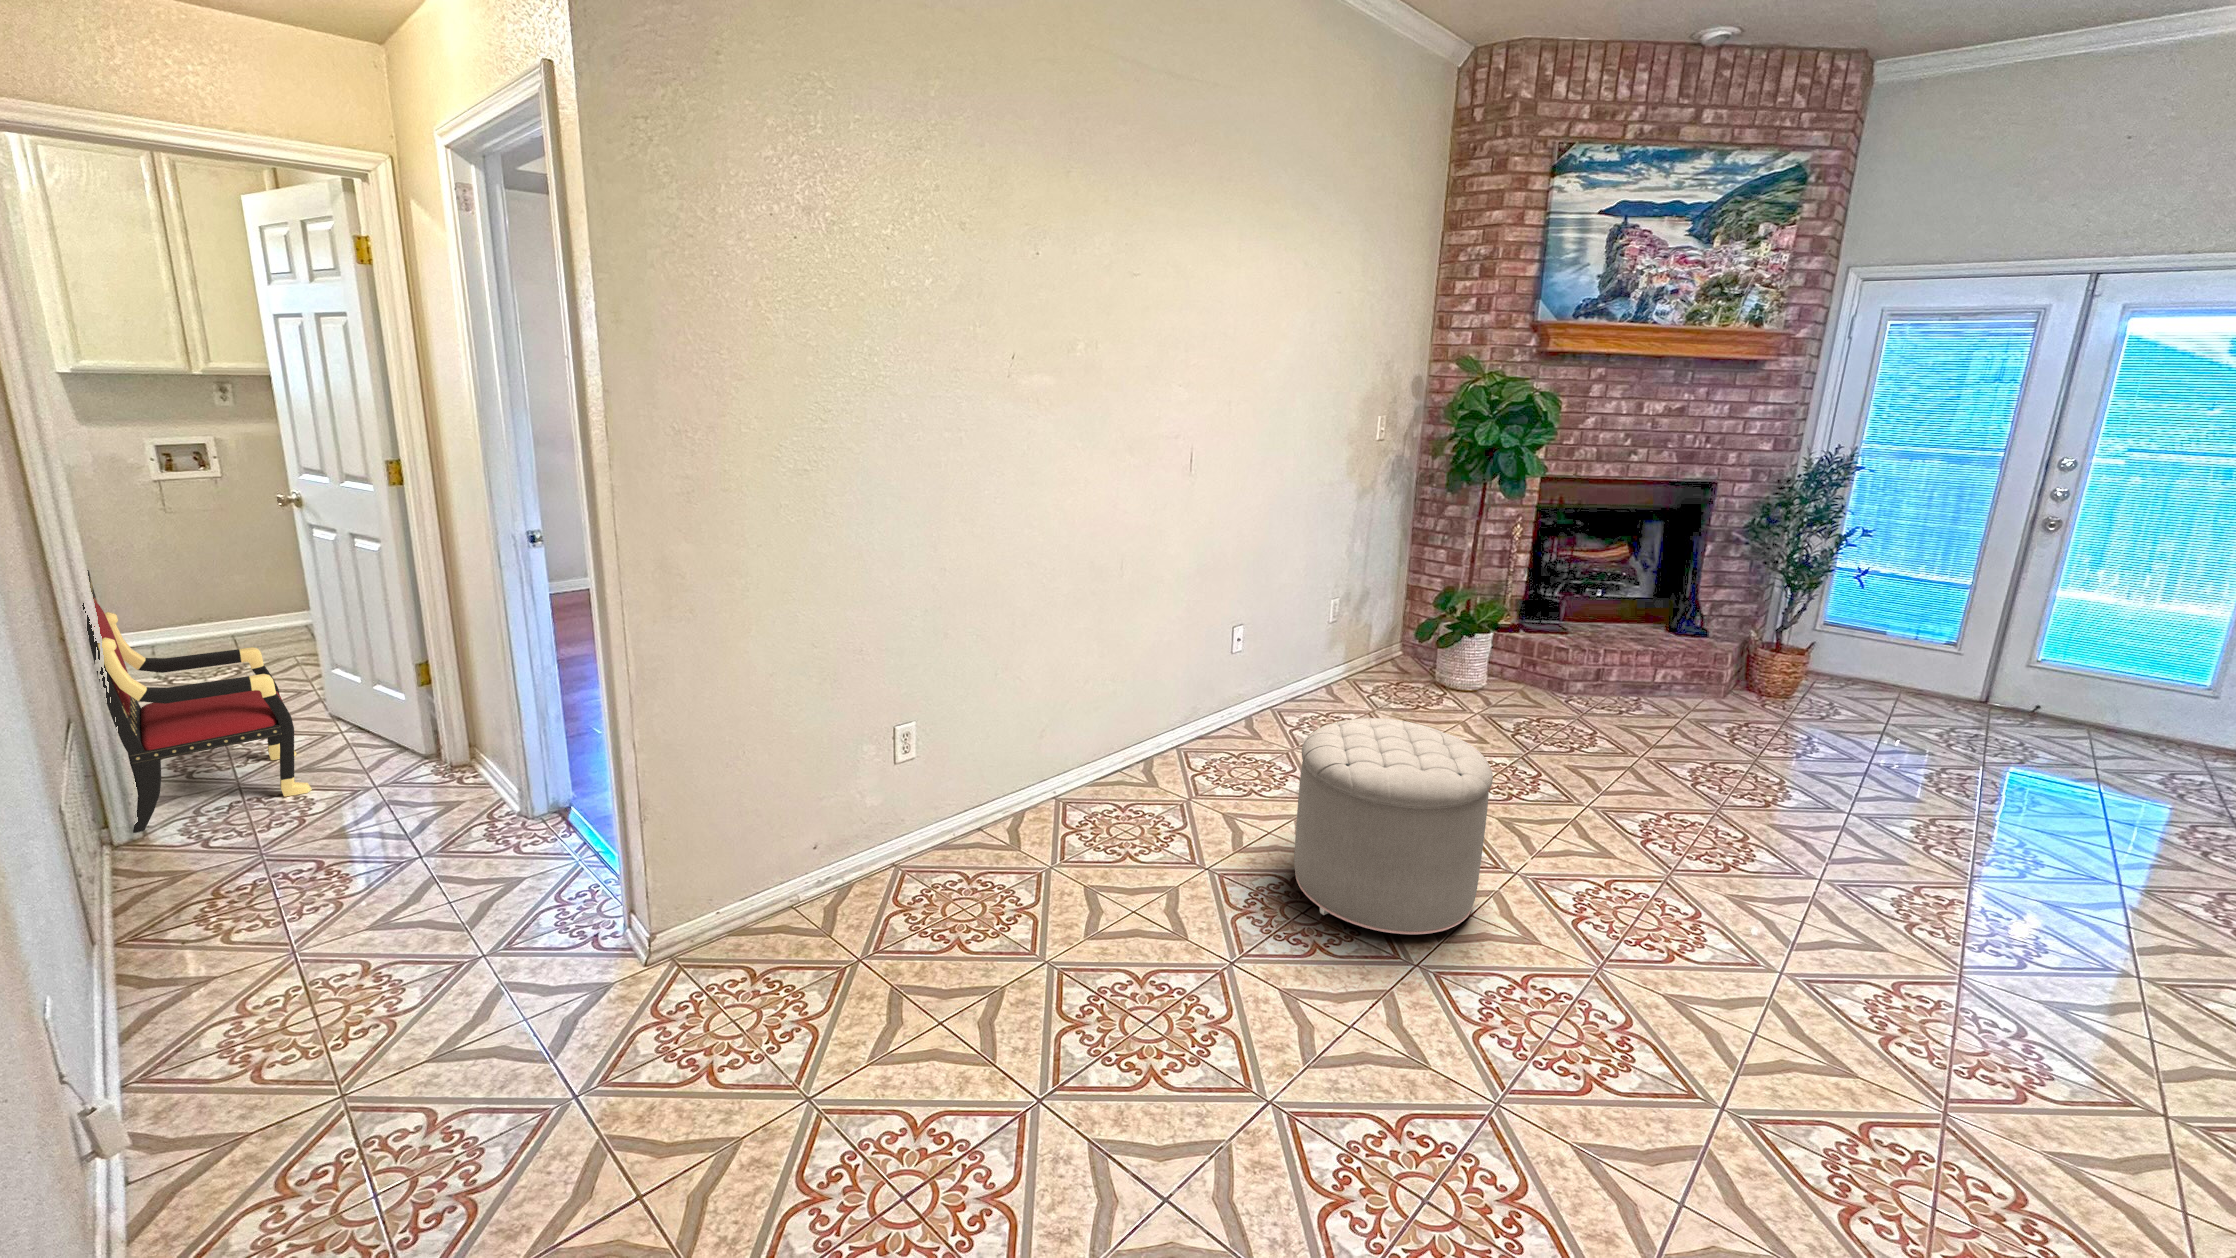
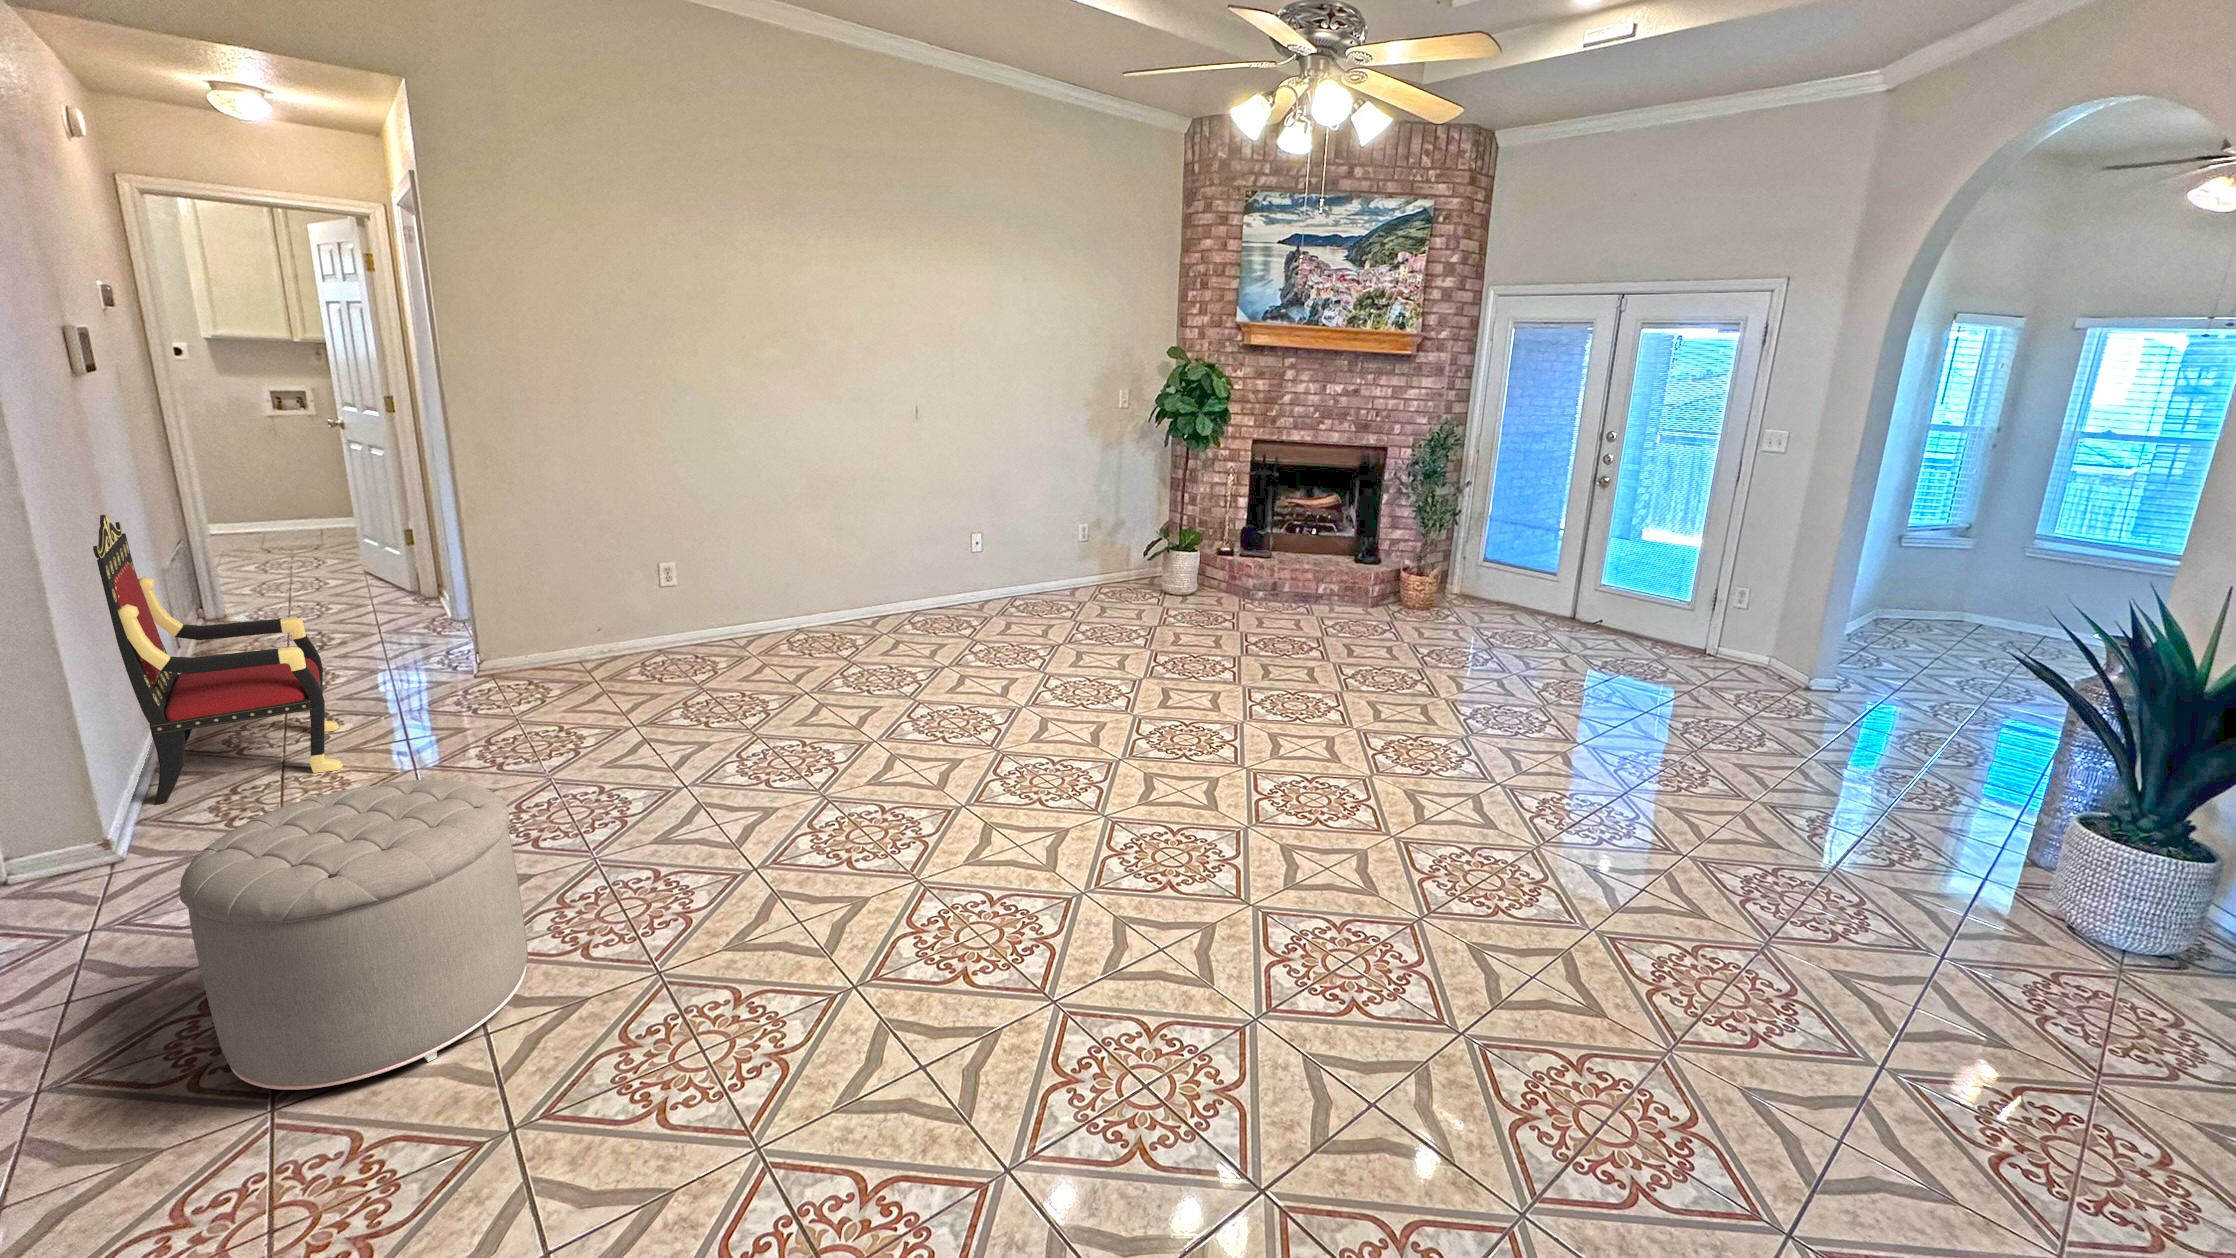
ottoman: present [1294,718,1493,934] -> present [179,779,528,1090]

